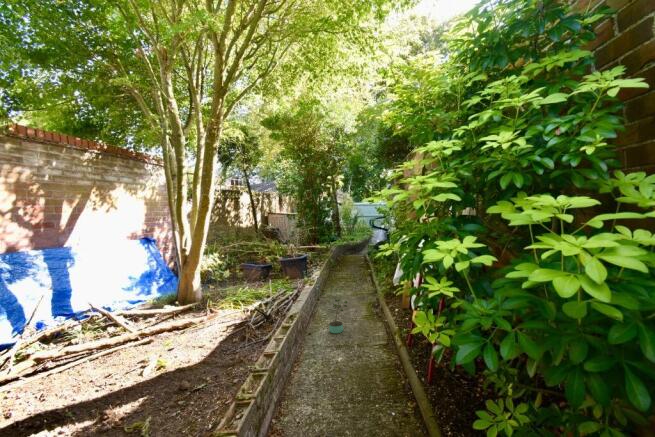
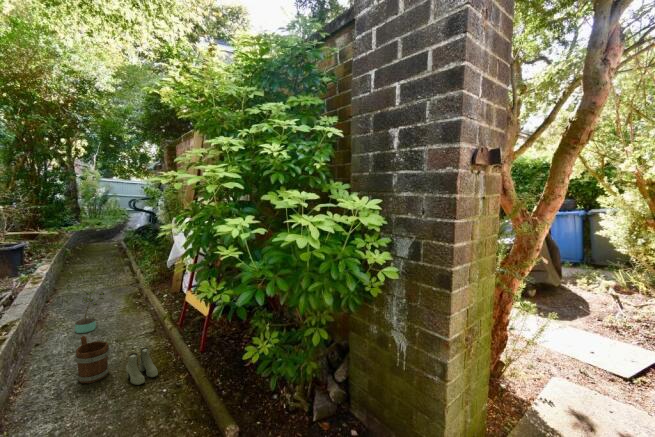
bucket: none [322,340,348,385] -> present [74,336,110,383]
boots: none [359,364,386,402] -> present [126,347,158,385]

